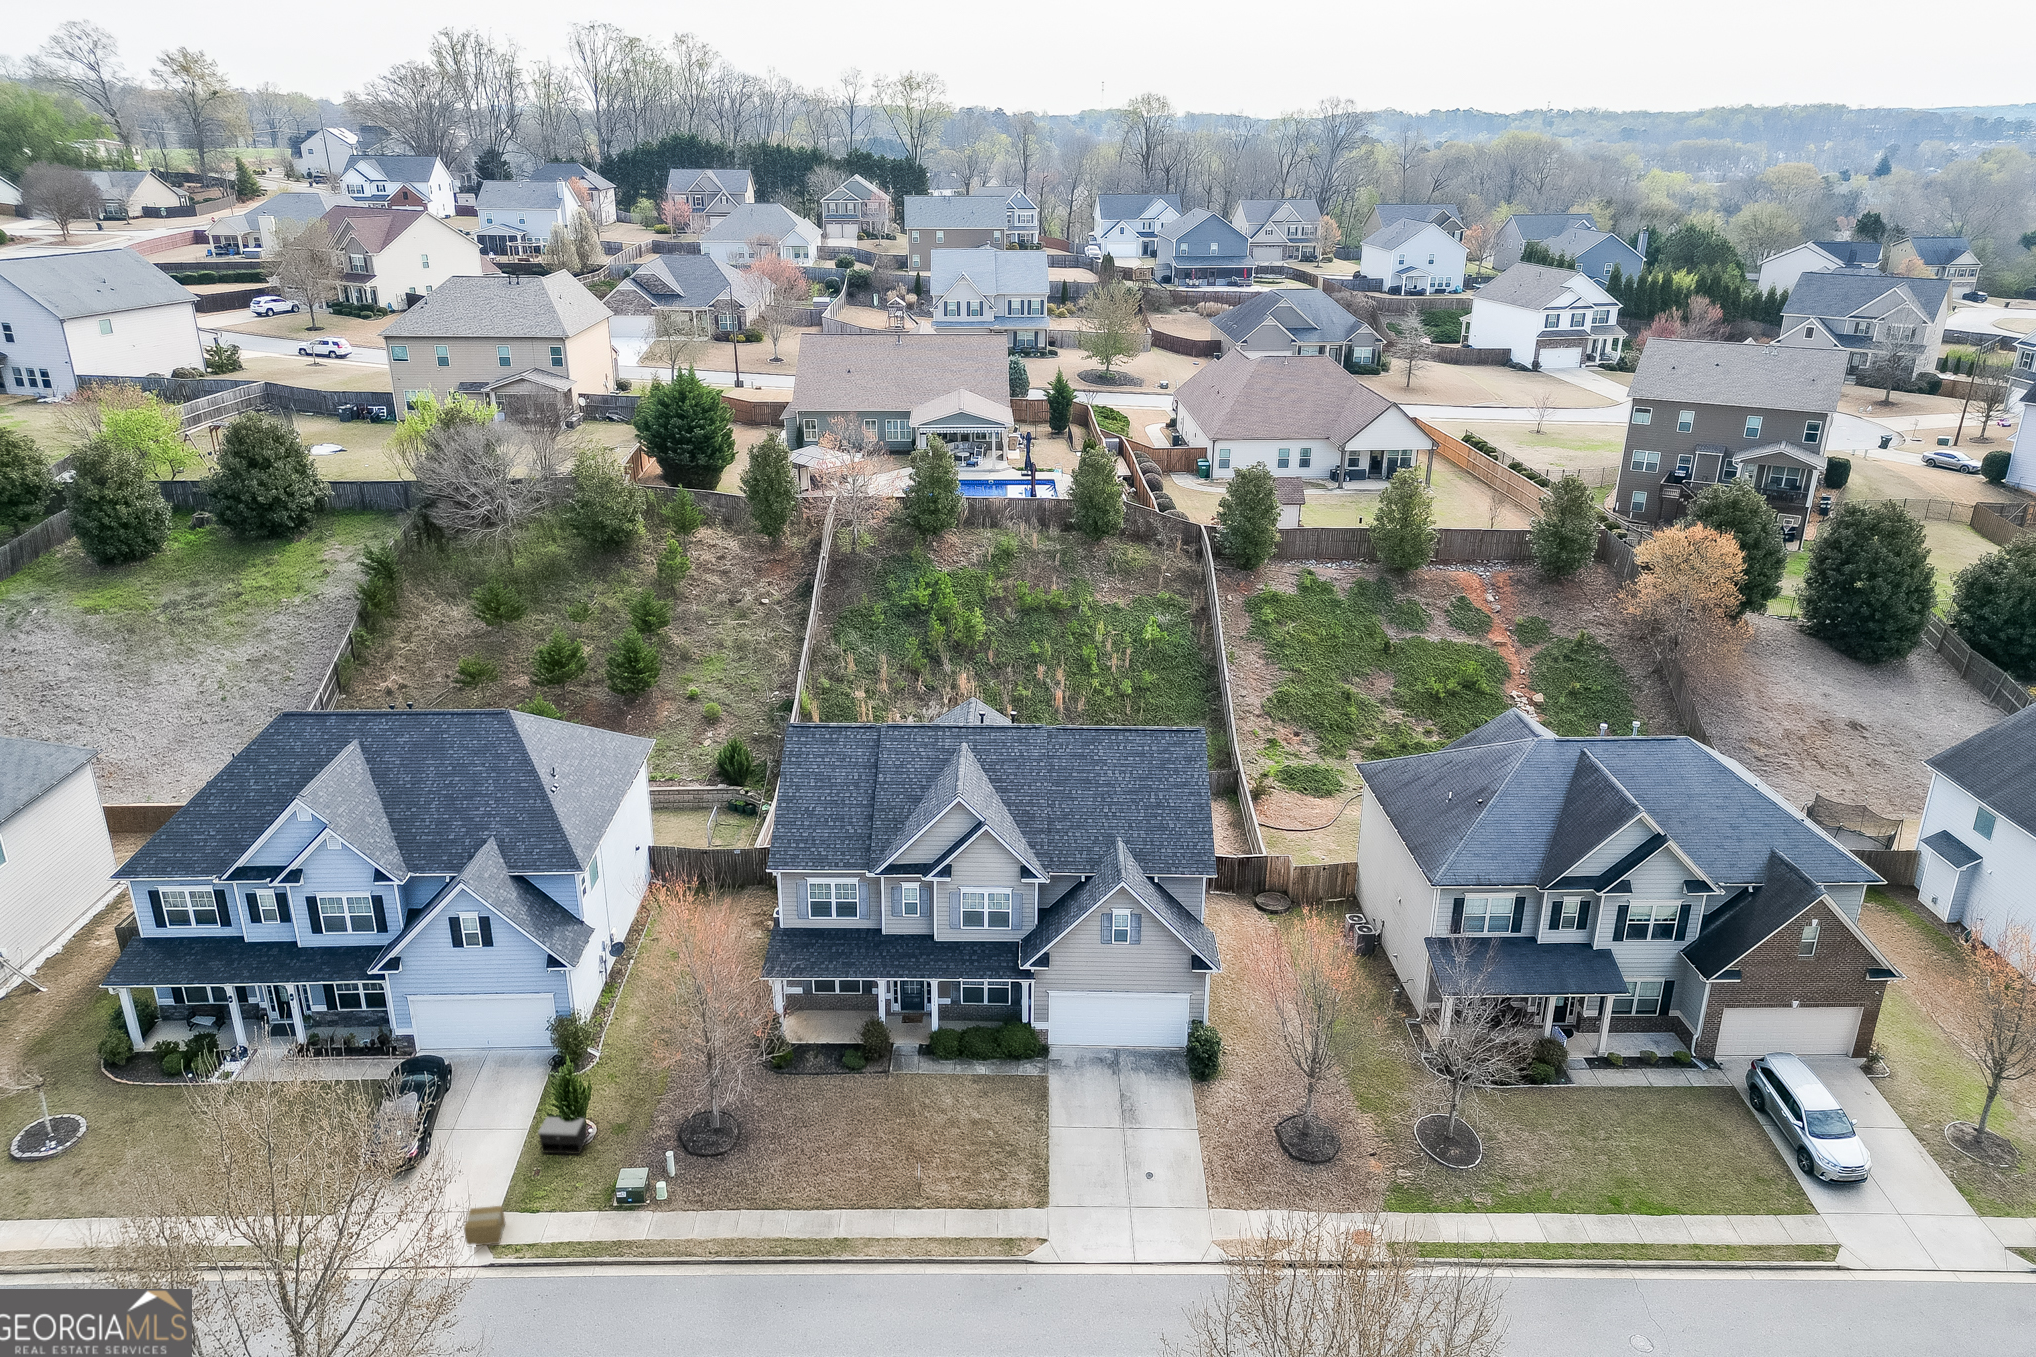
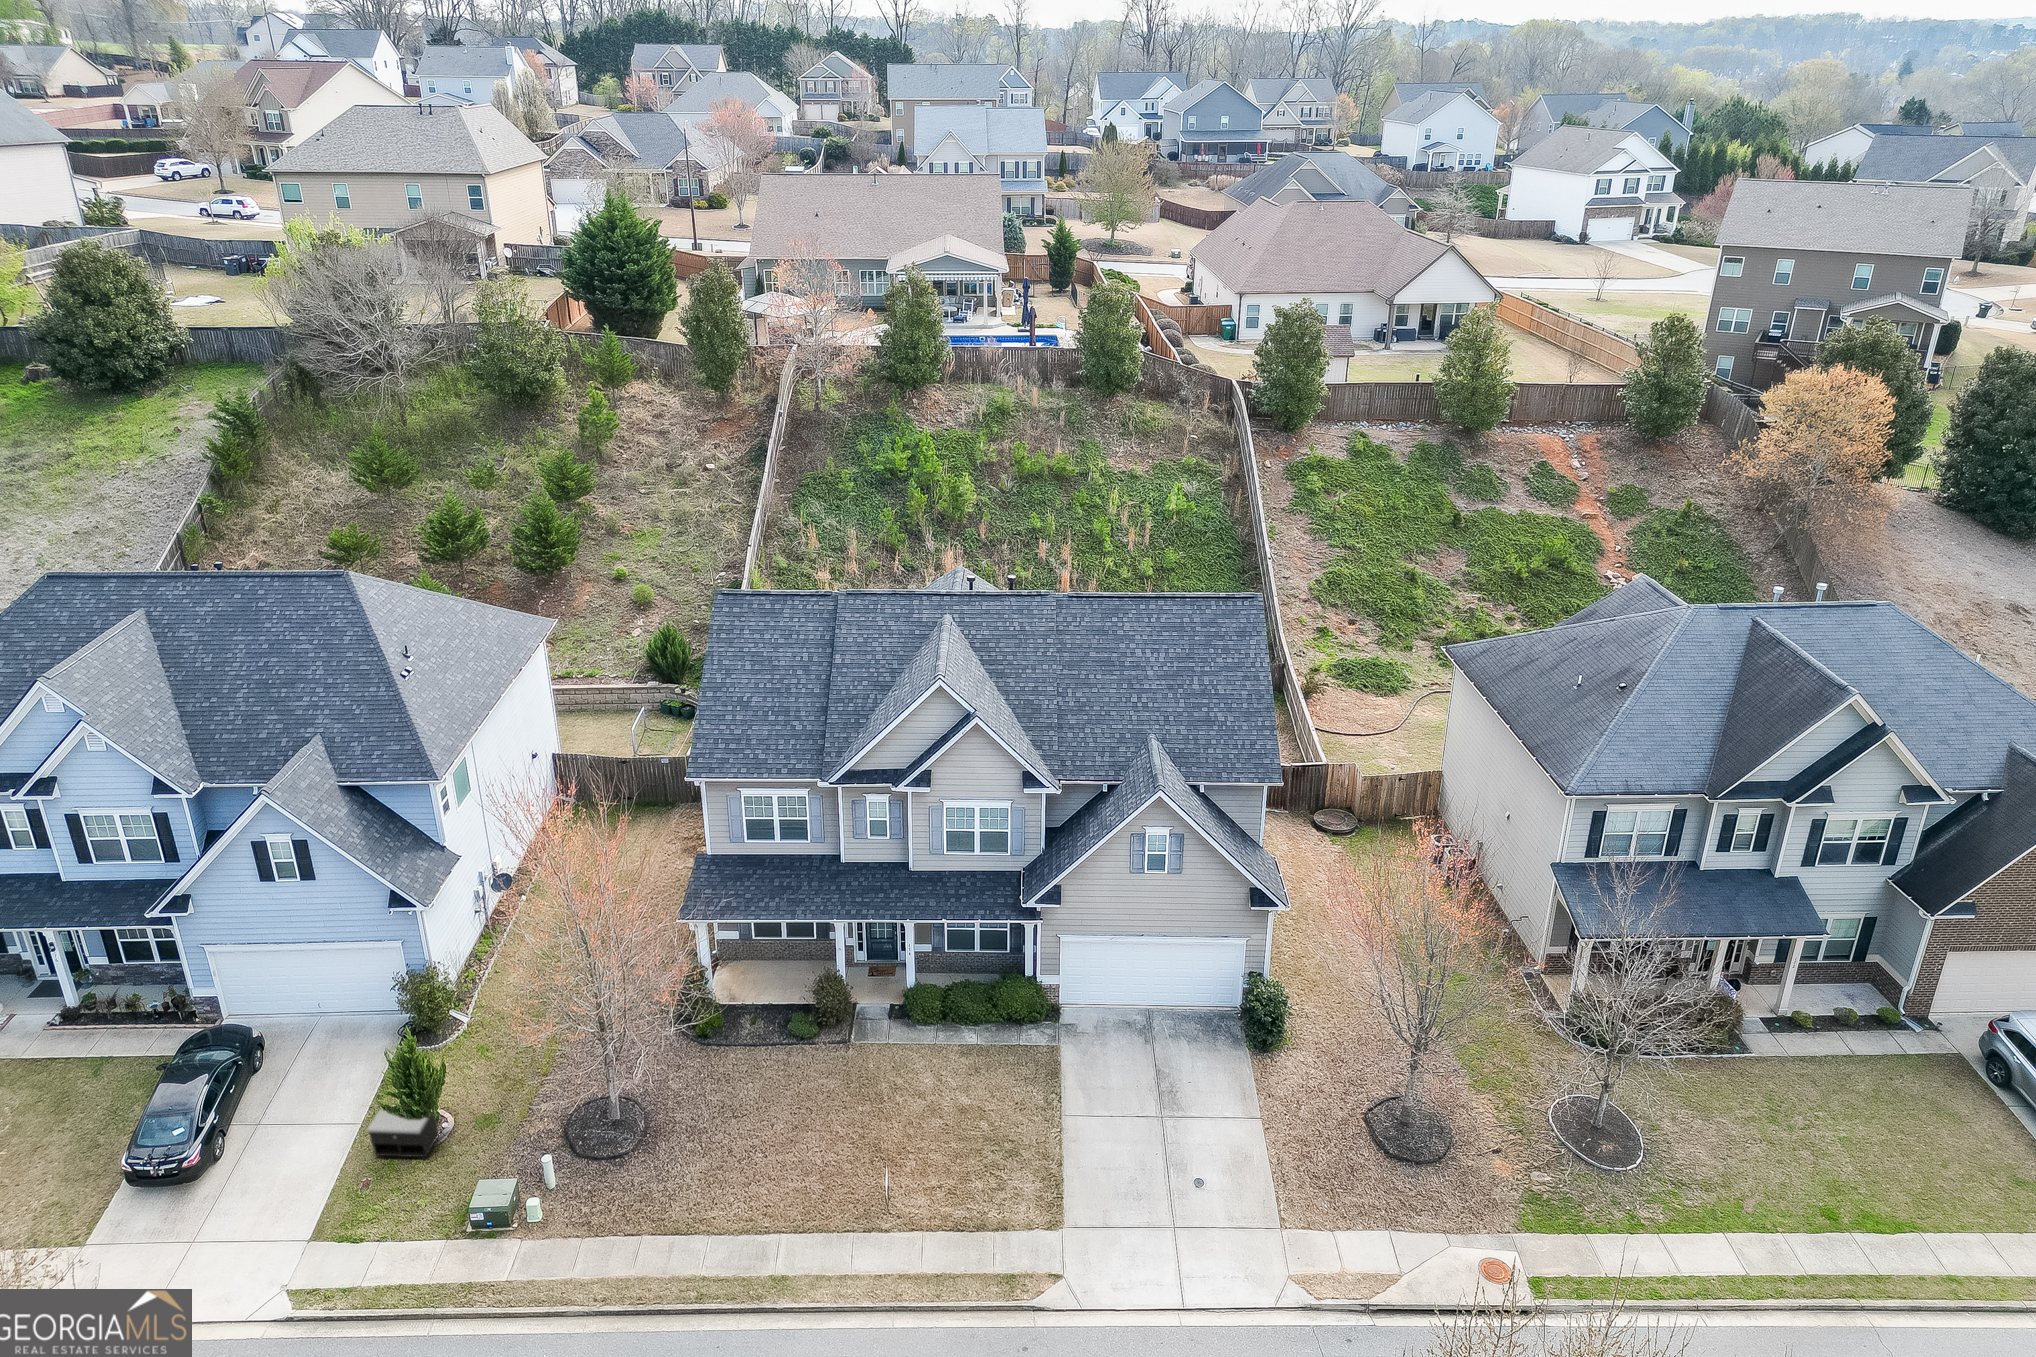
cardboard box: present [464,1206,505,1245] -> none [247,1235,313,1293]

